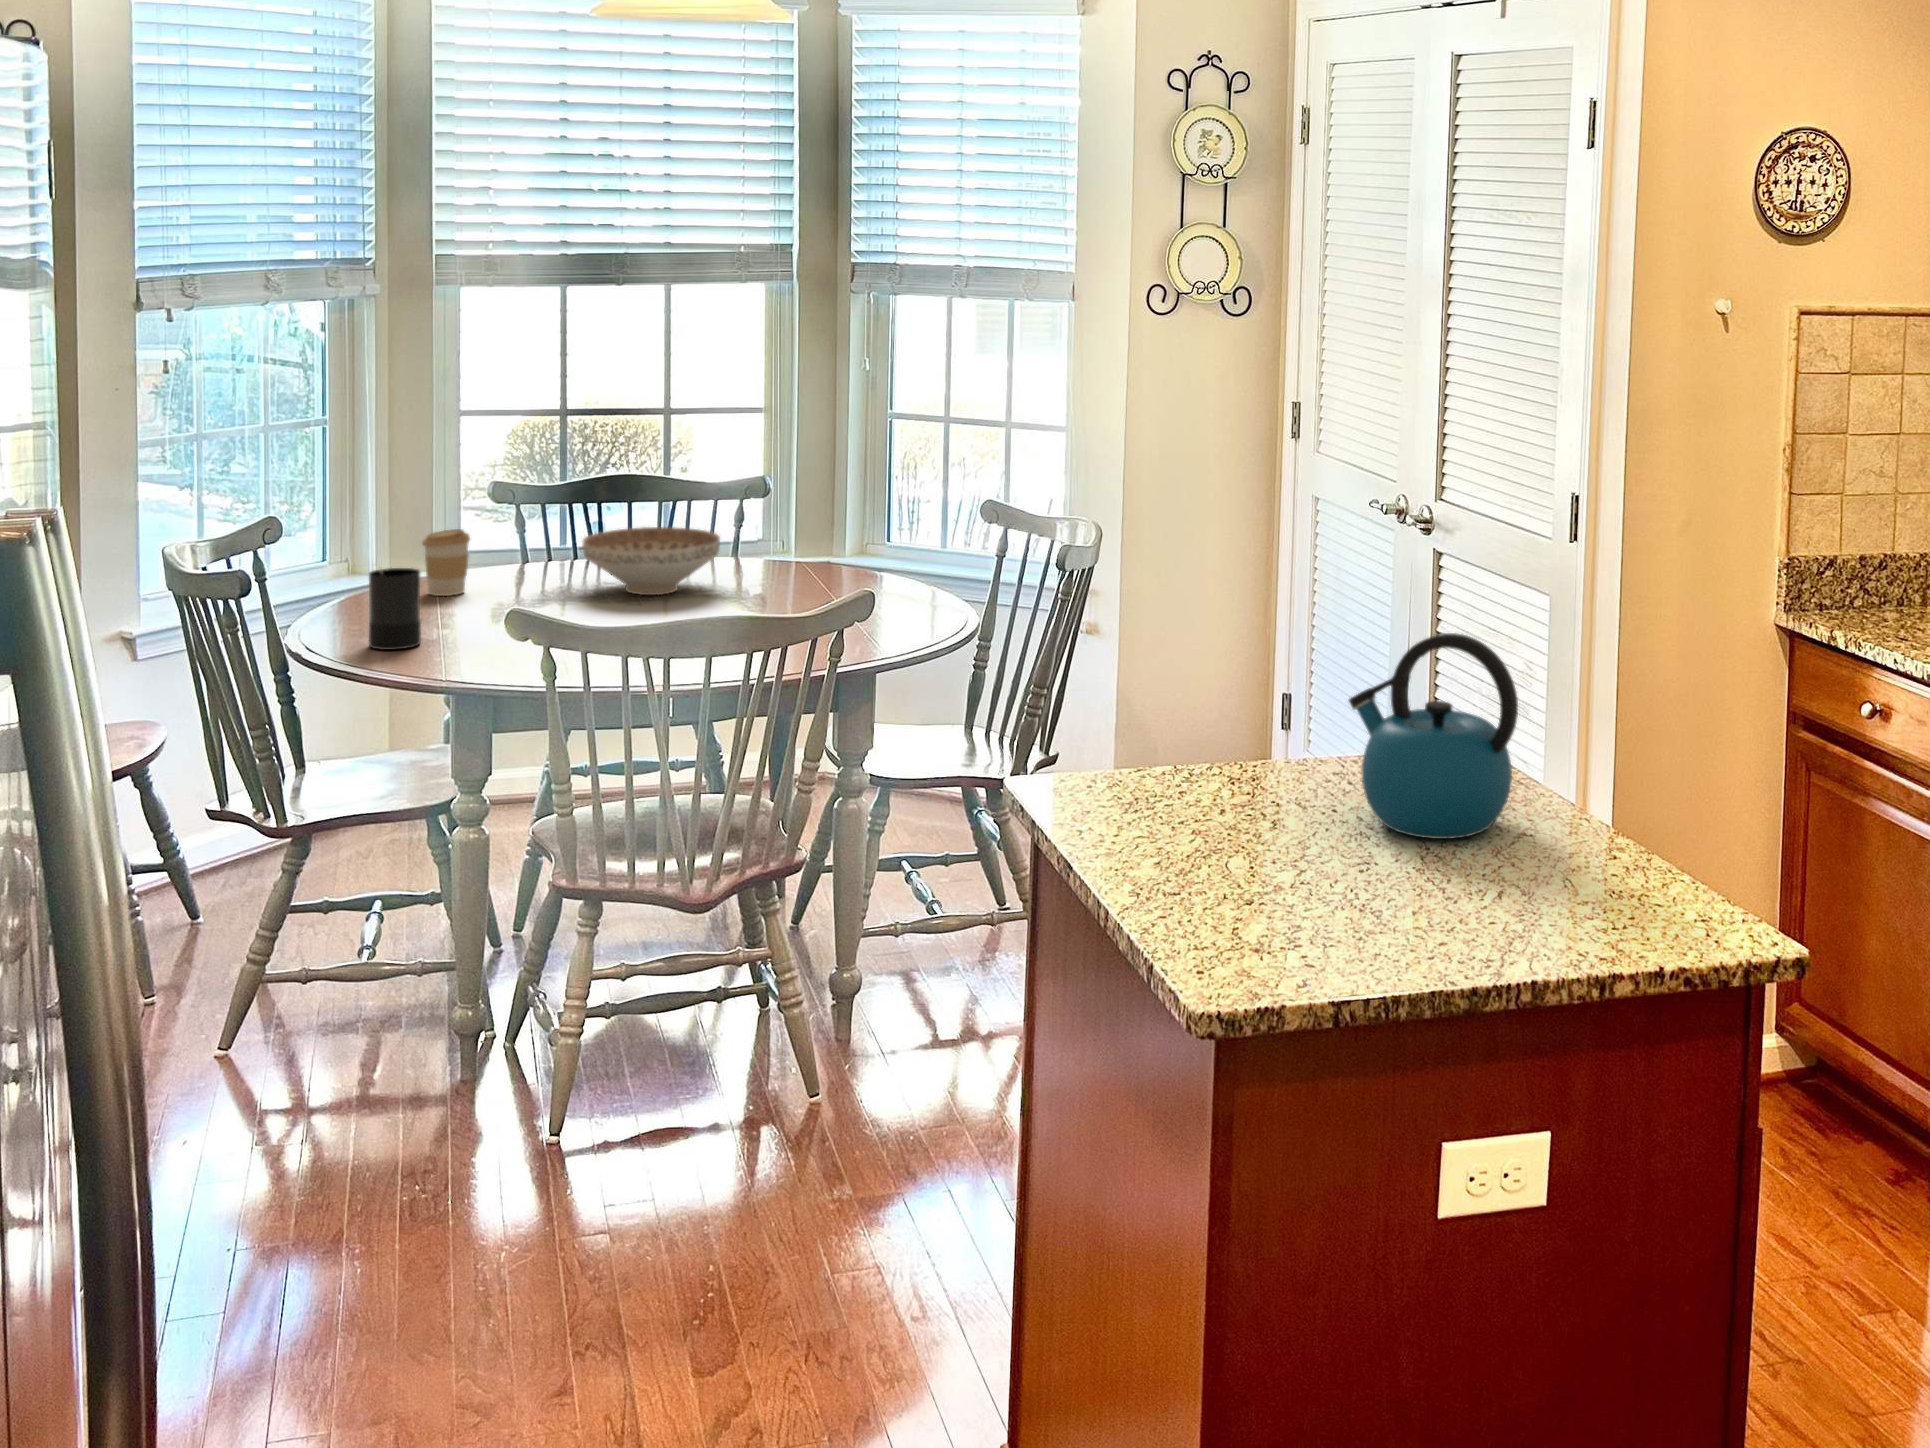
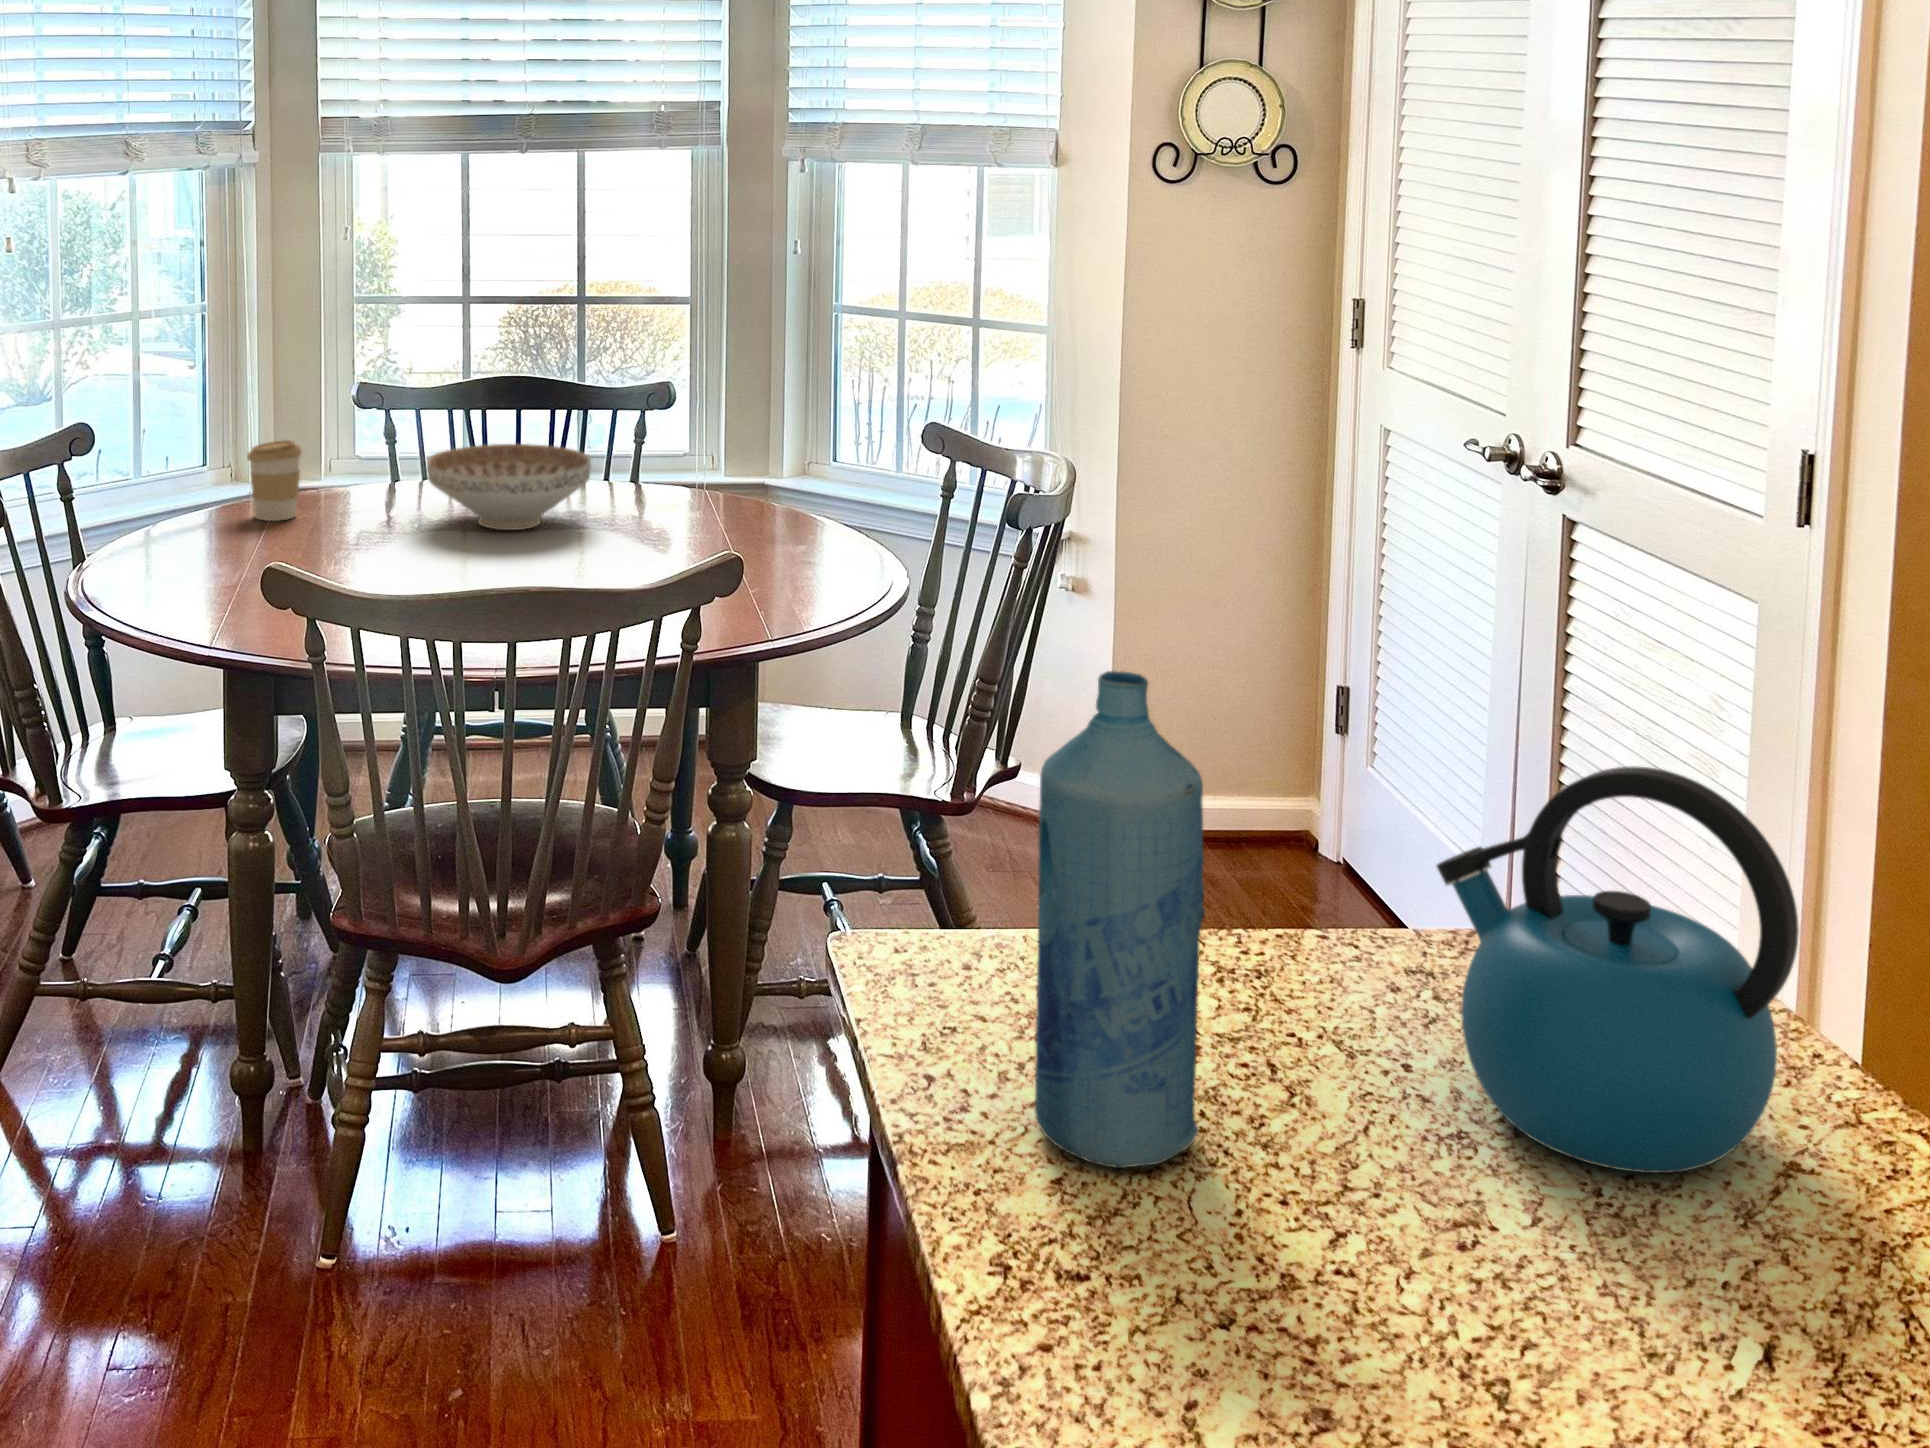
candle: present [369,567,421,650] -> none [145,486,210,594]
bottle: none [1142,594,1231,858] -> present [1035,671,1205,1168]

